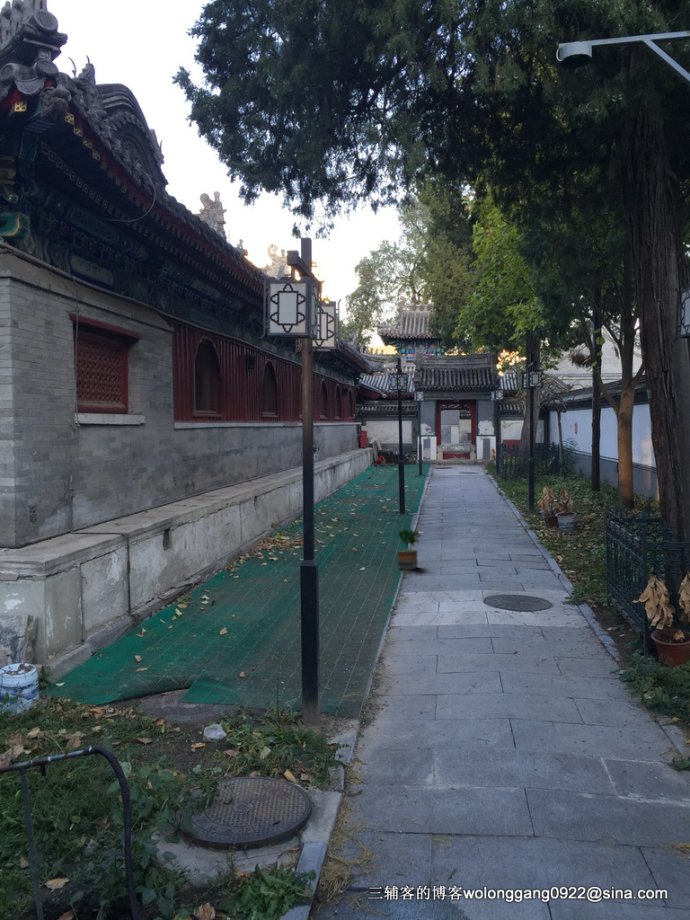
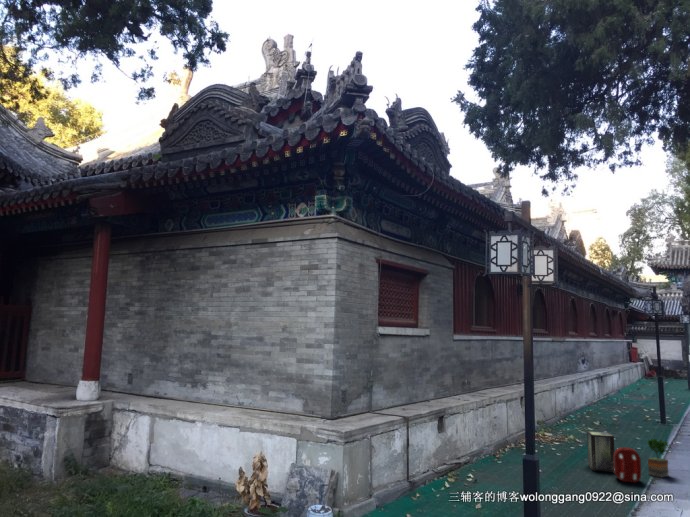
storage box: none [335,528,365,572] -> present [587,431,614,472]
backpack: none [365,541,394,580] -> present [614,447,641,483]

